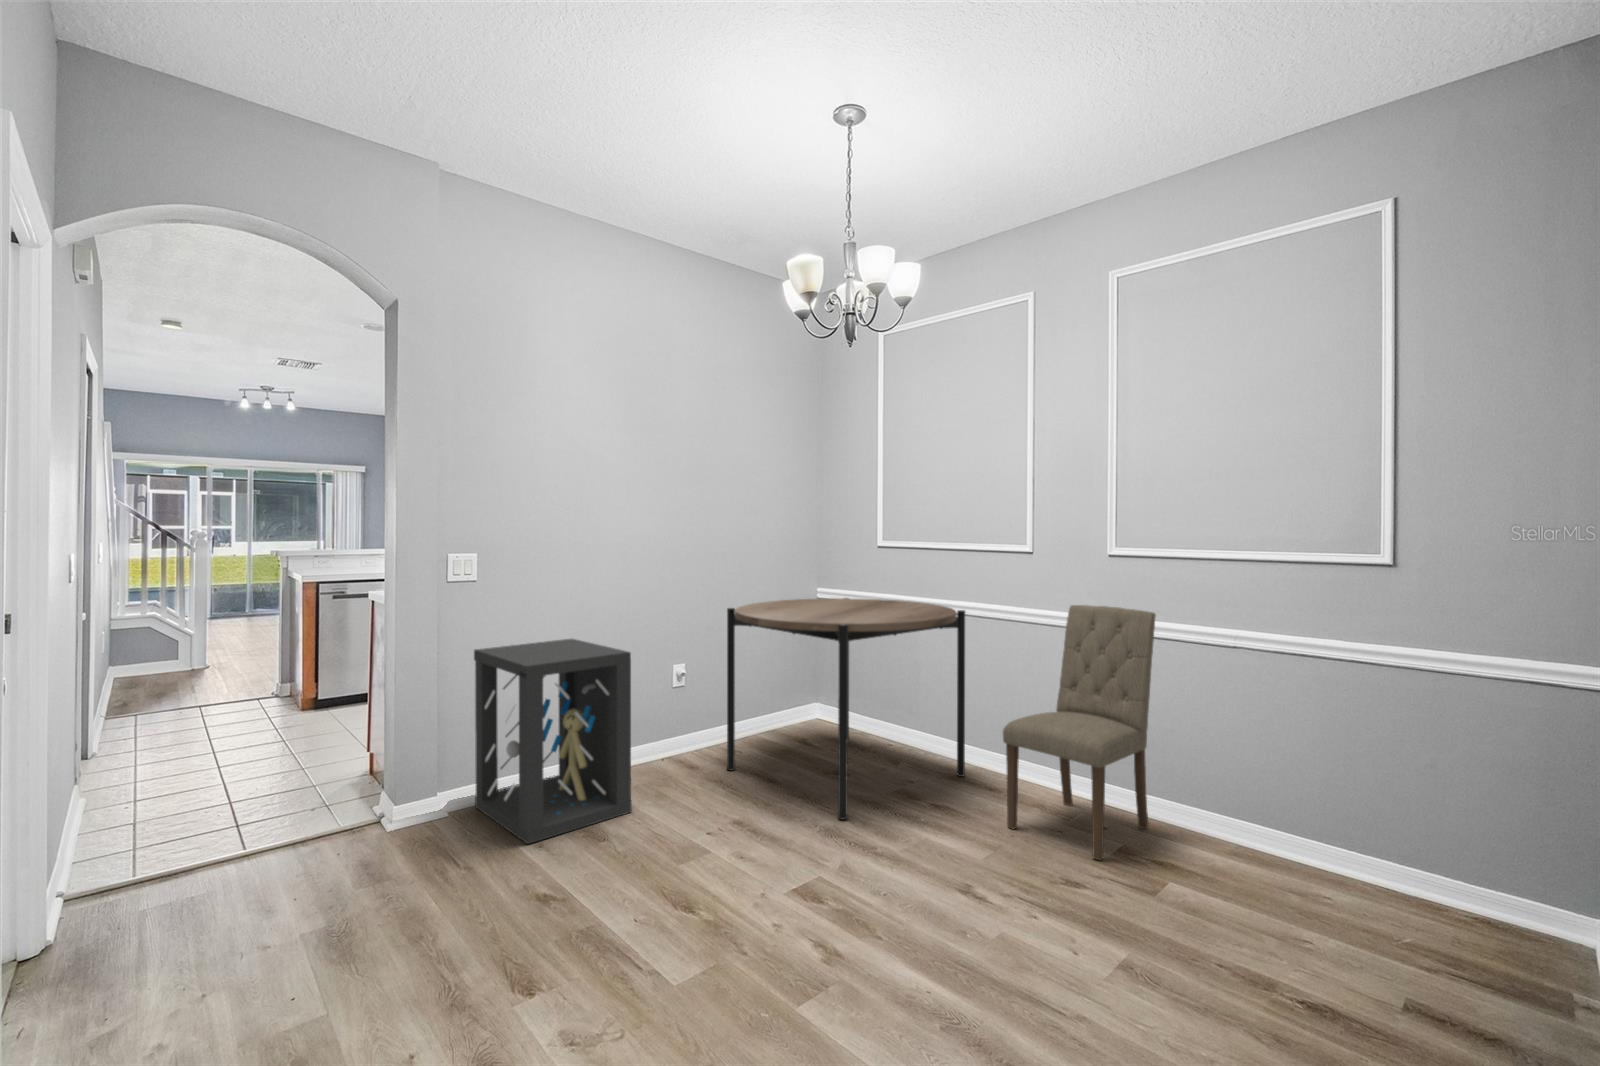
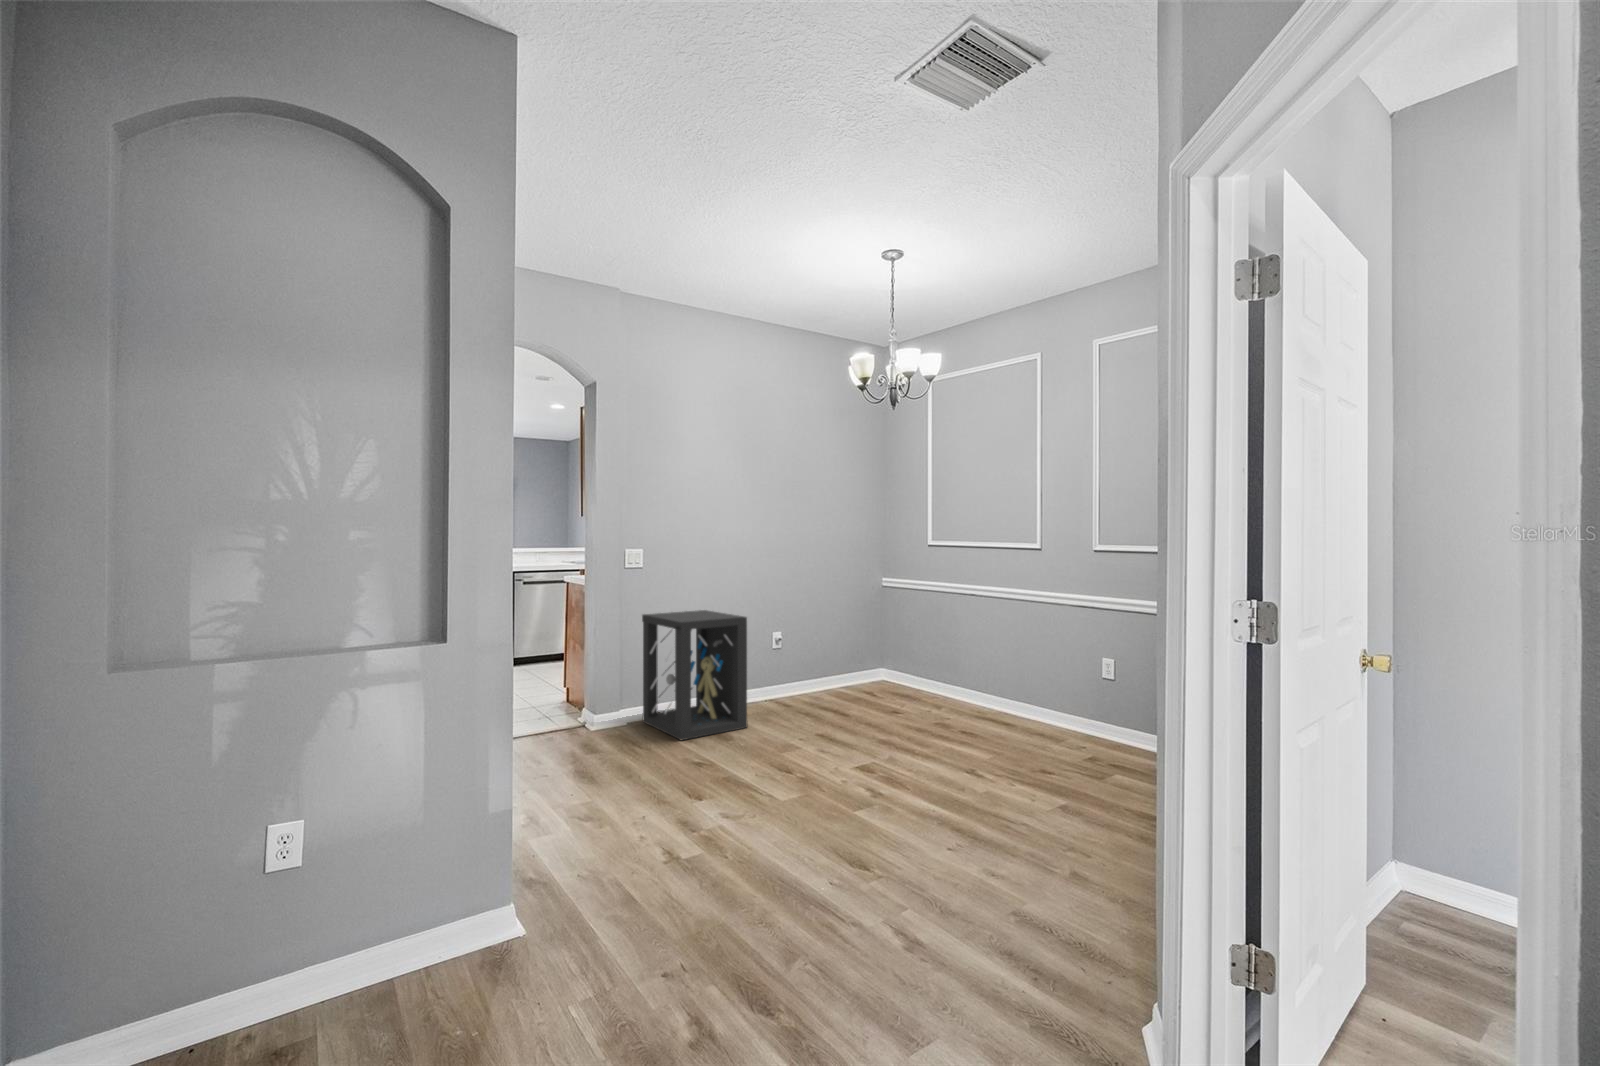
dining table: present [727,598,965,819] -> none [814,586,990,736]
dining chair: present [1003,605,1156,860] -> none [1008,588,1122,762]

